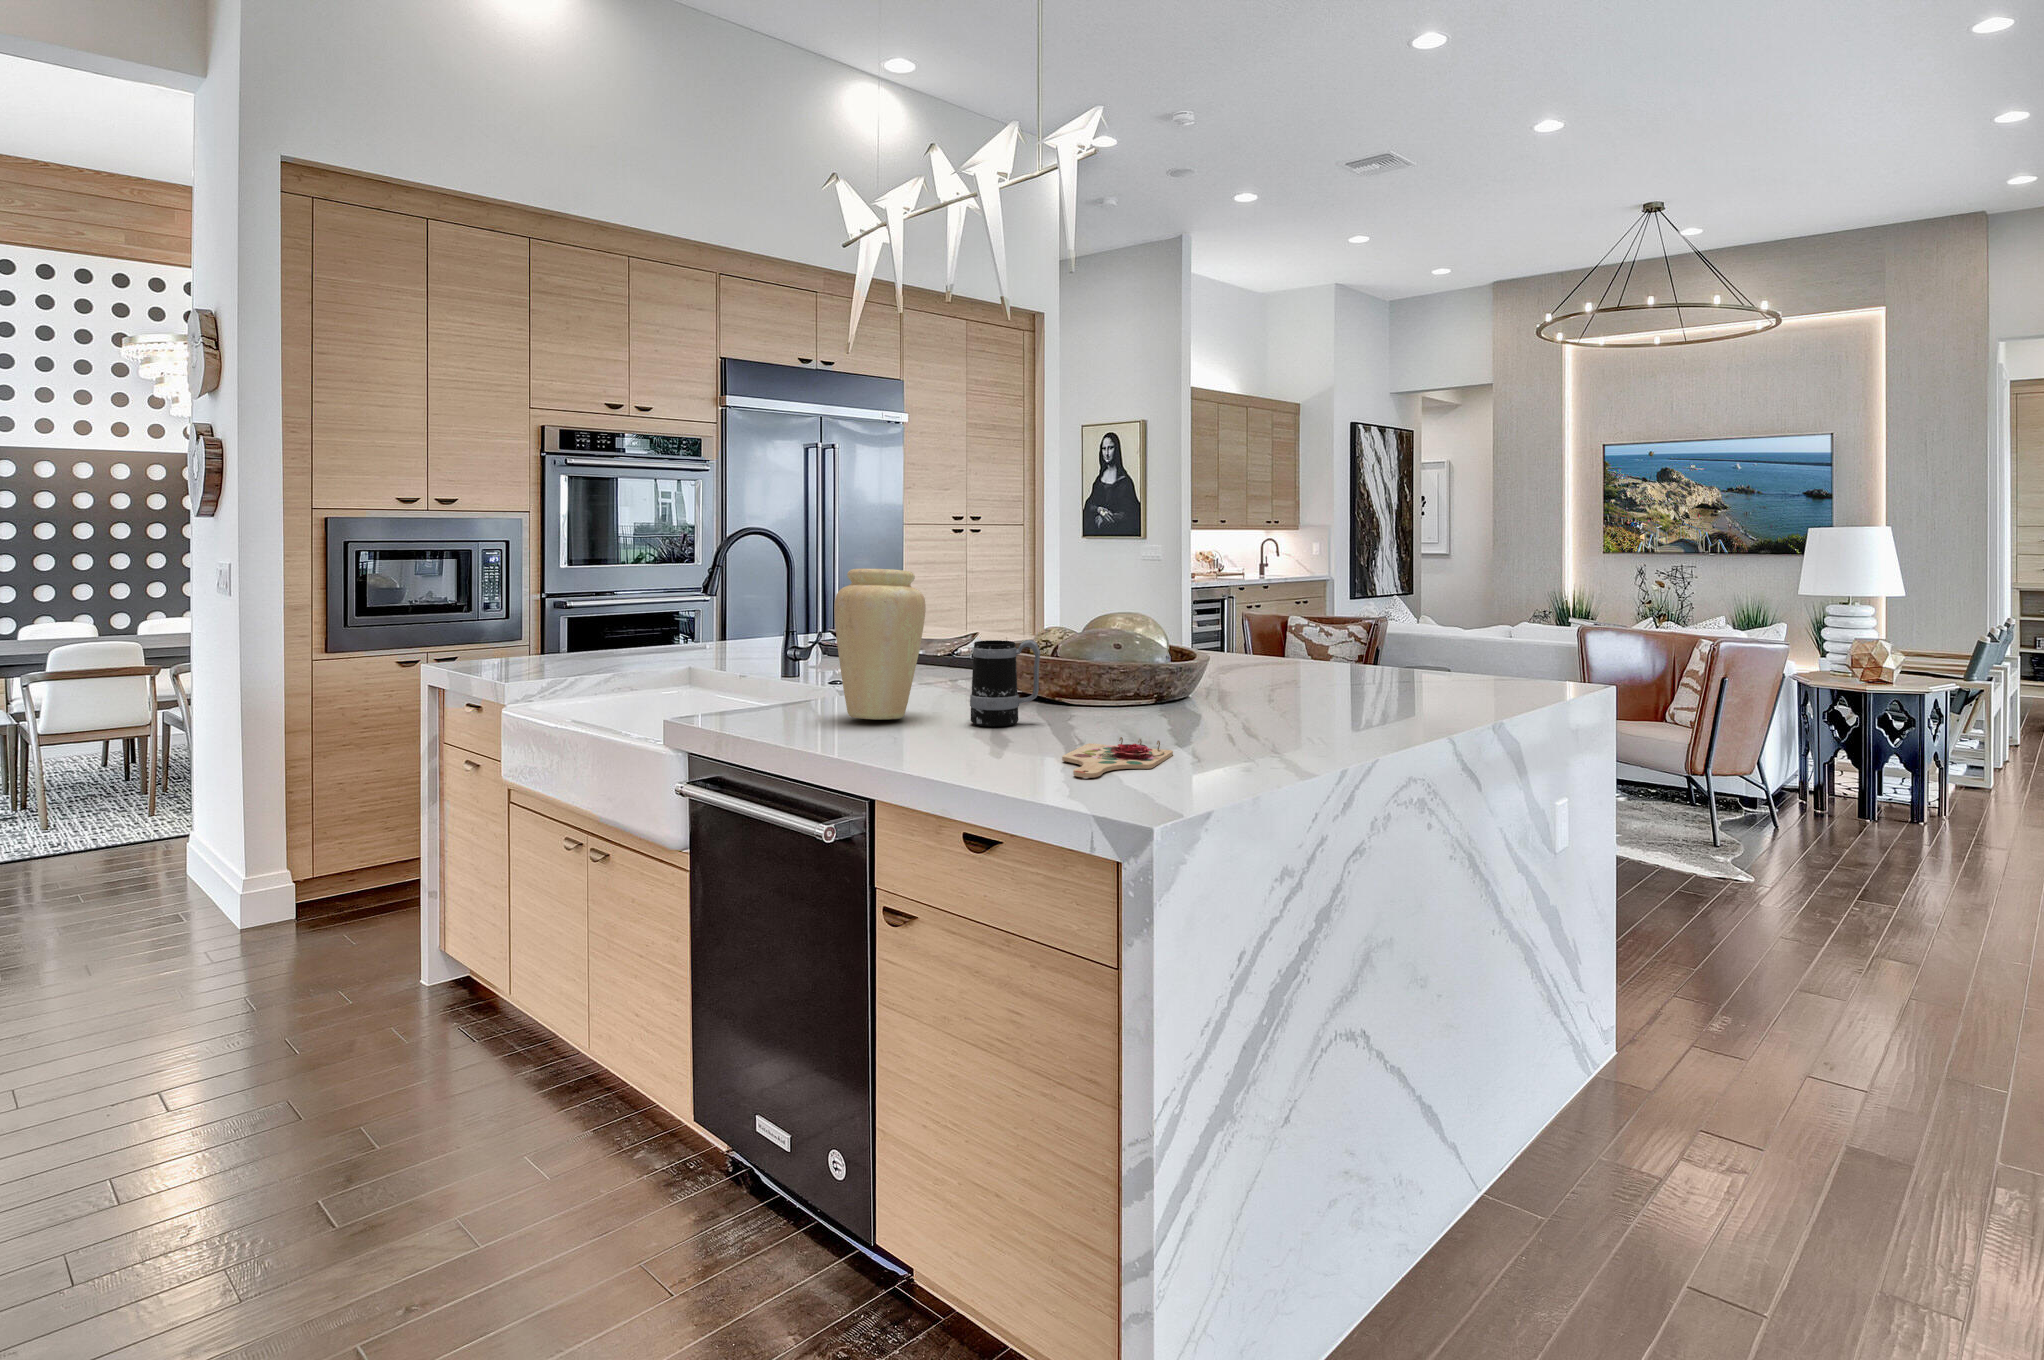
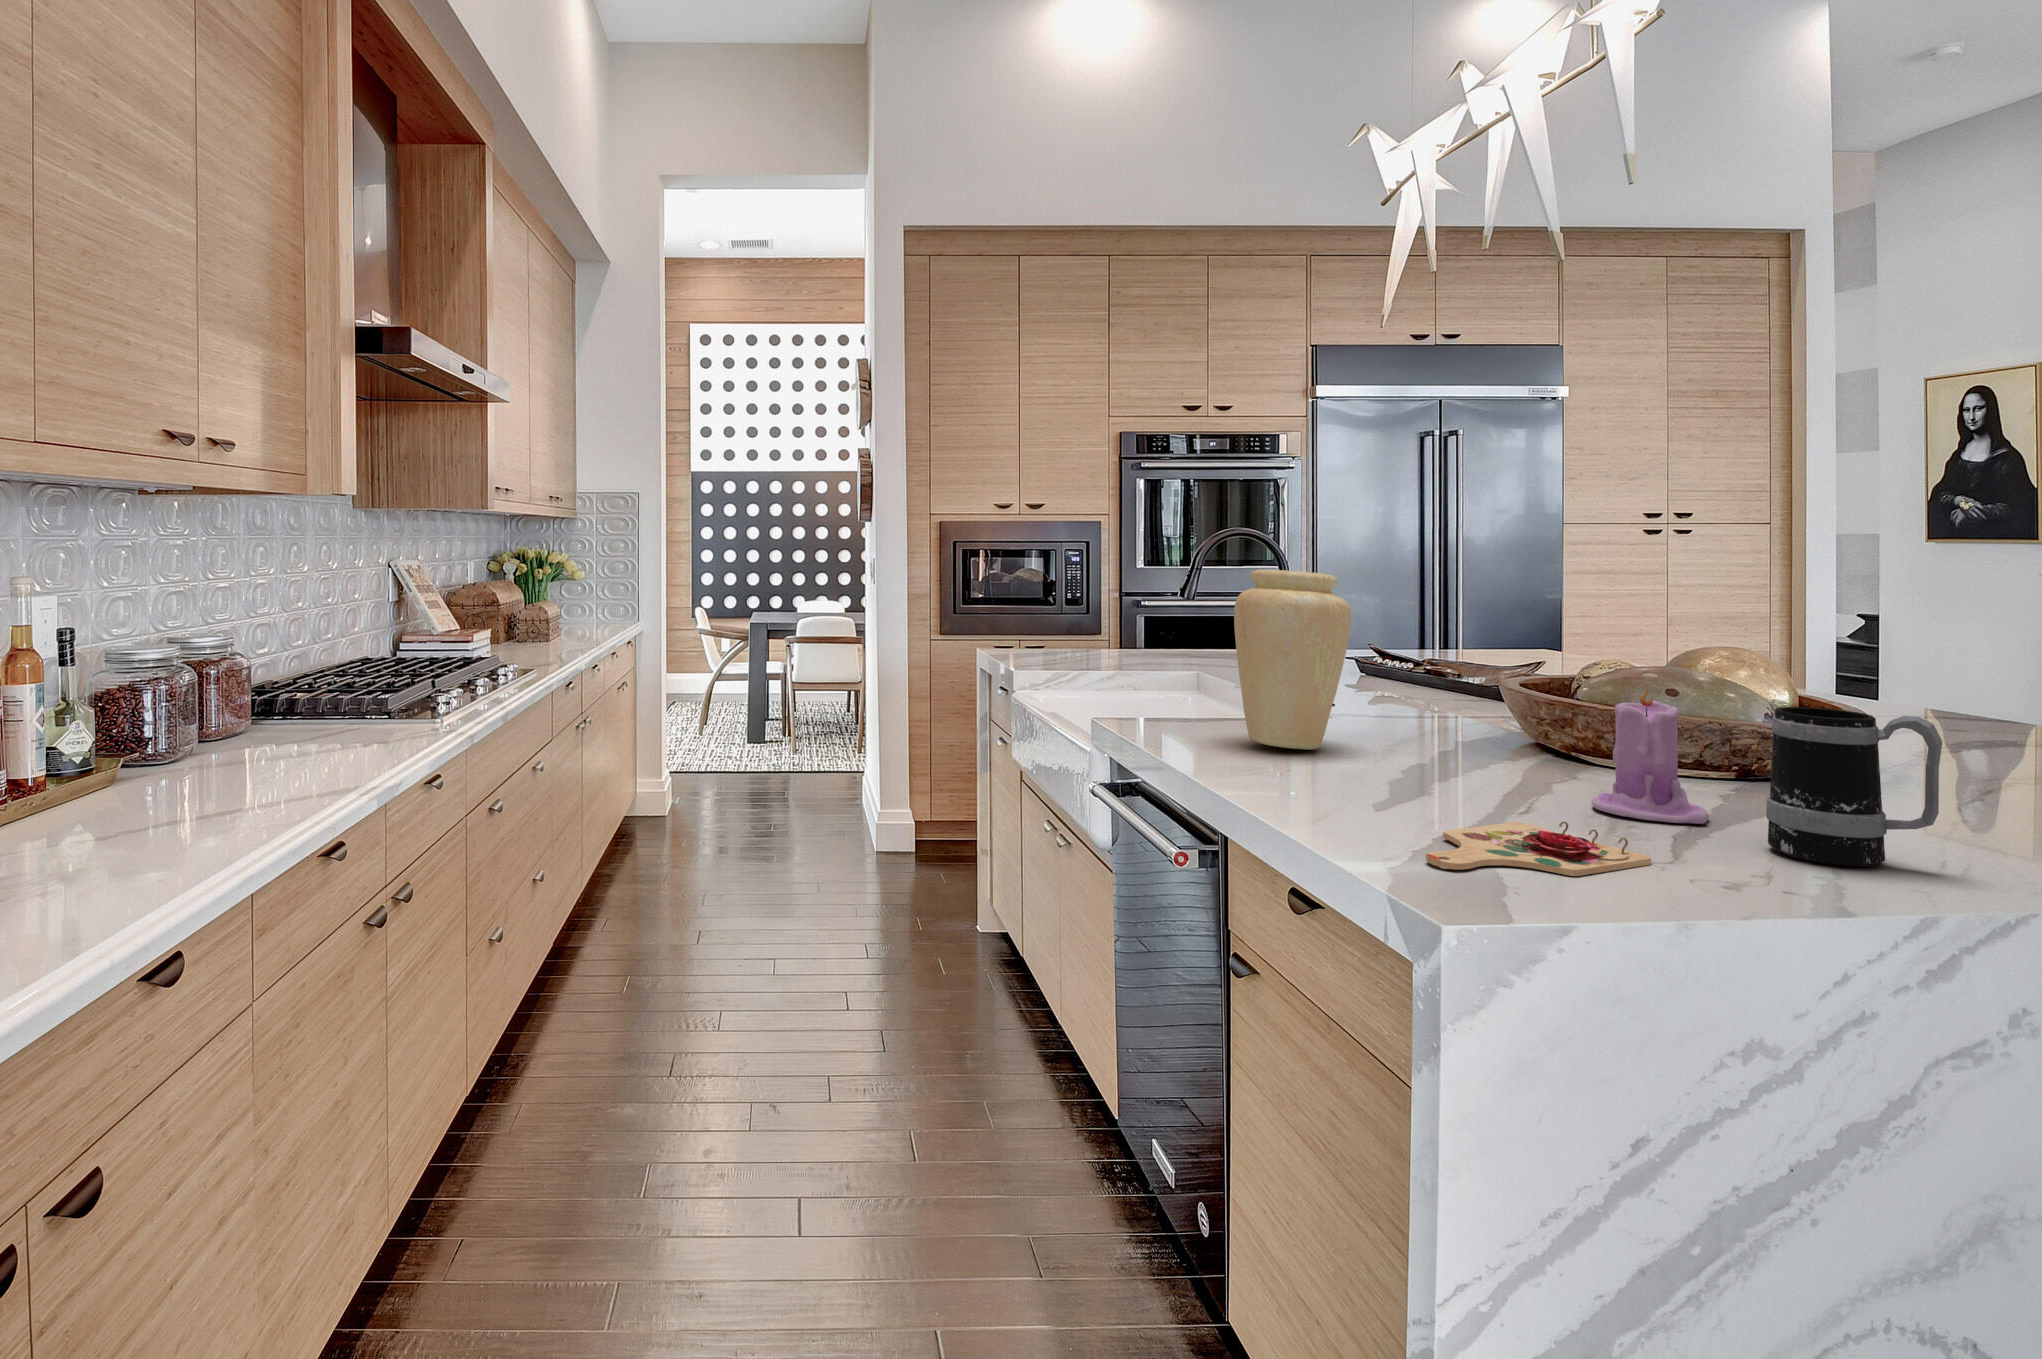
mug: present [970,640,1040,726] -> present [1766,707,1942,867]
candle: none [1105,641,1168,731] -> present [1591,686,1709,824]

